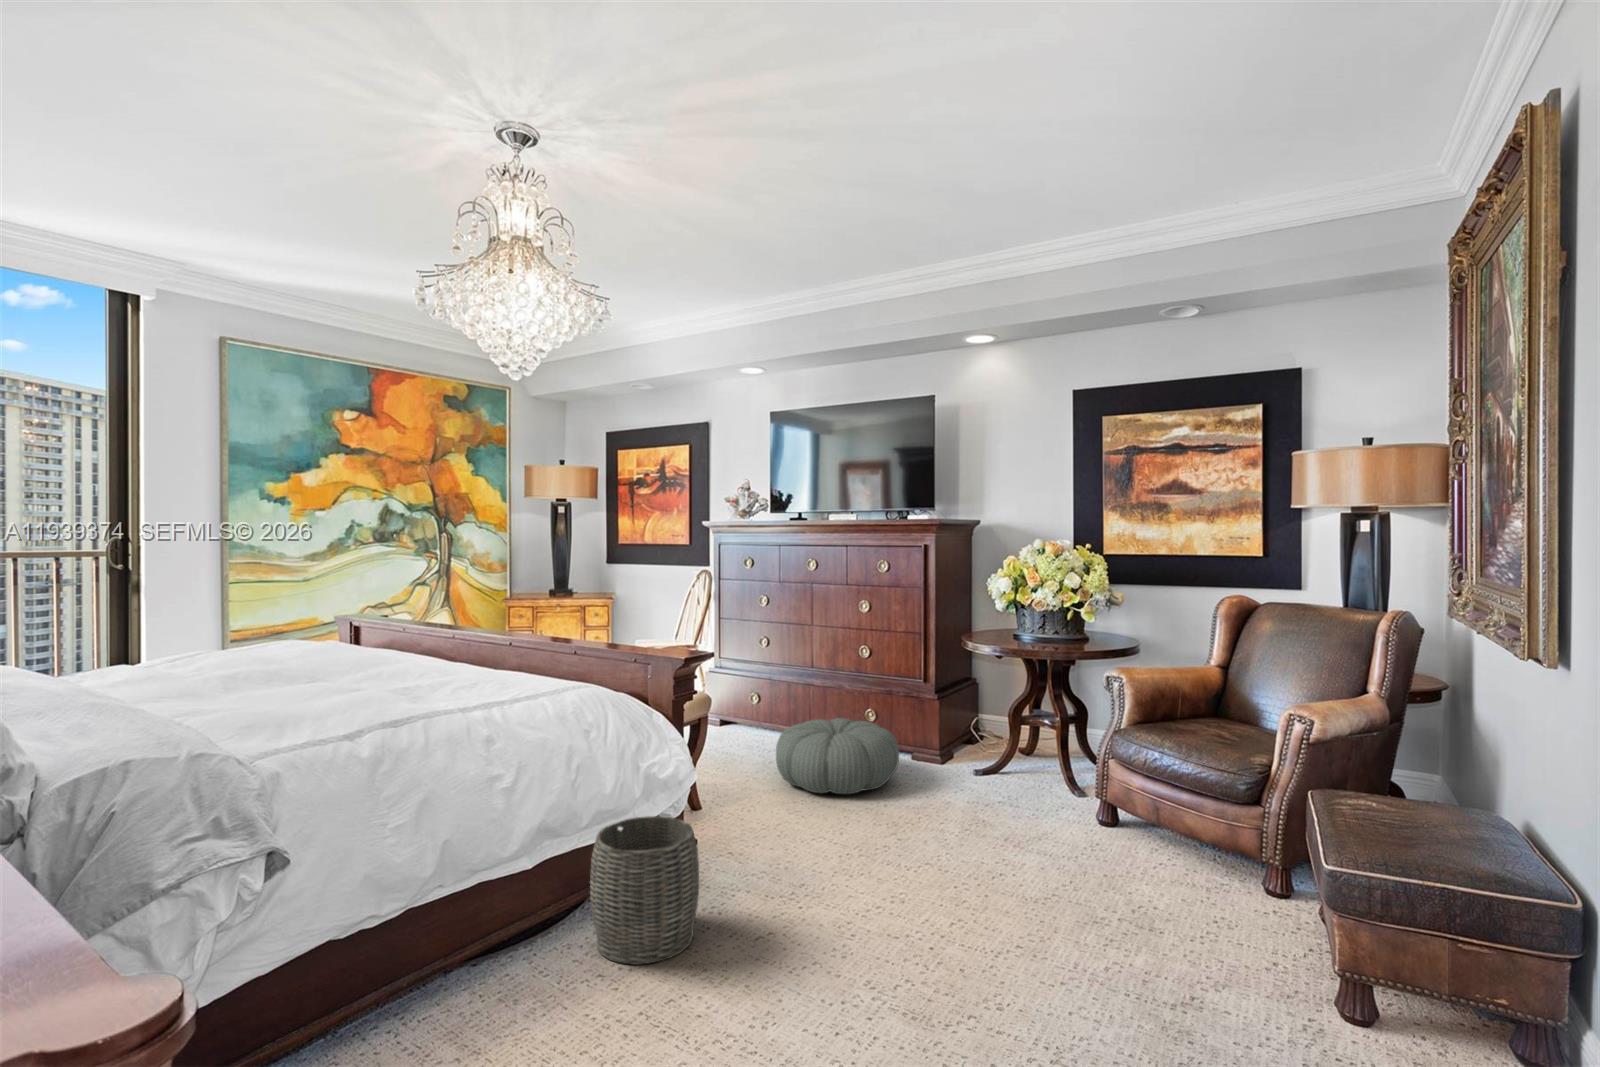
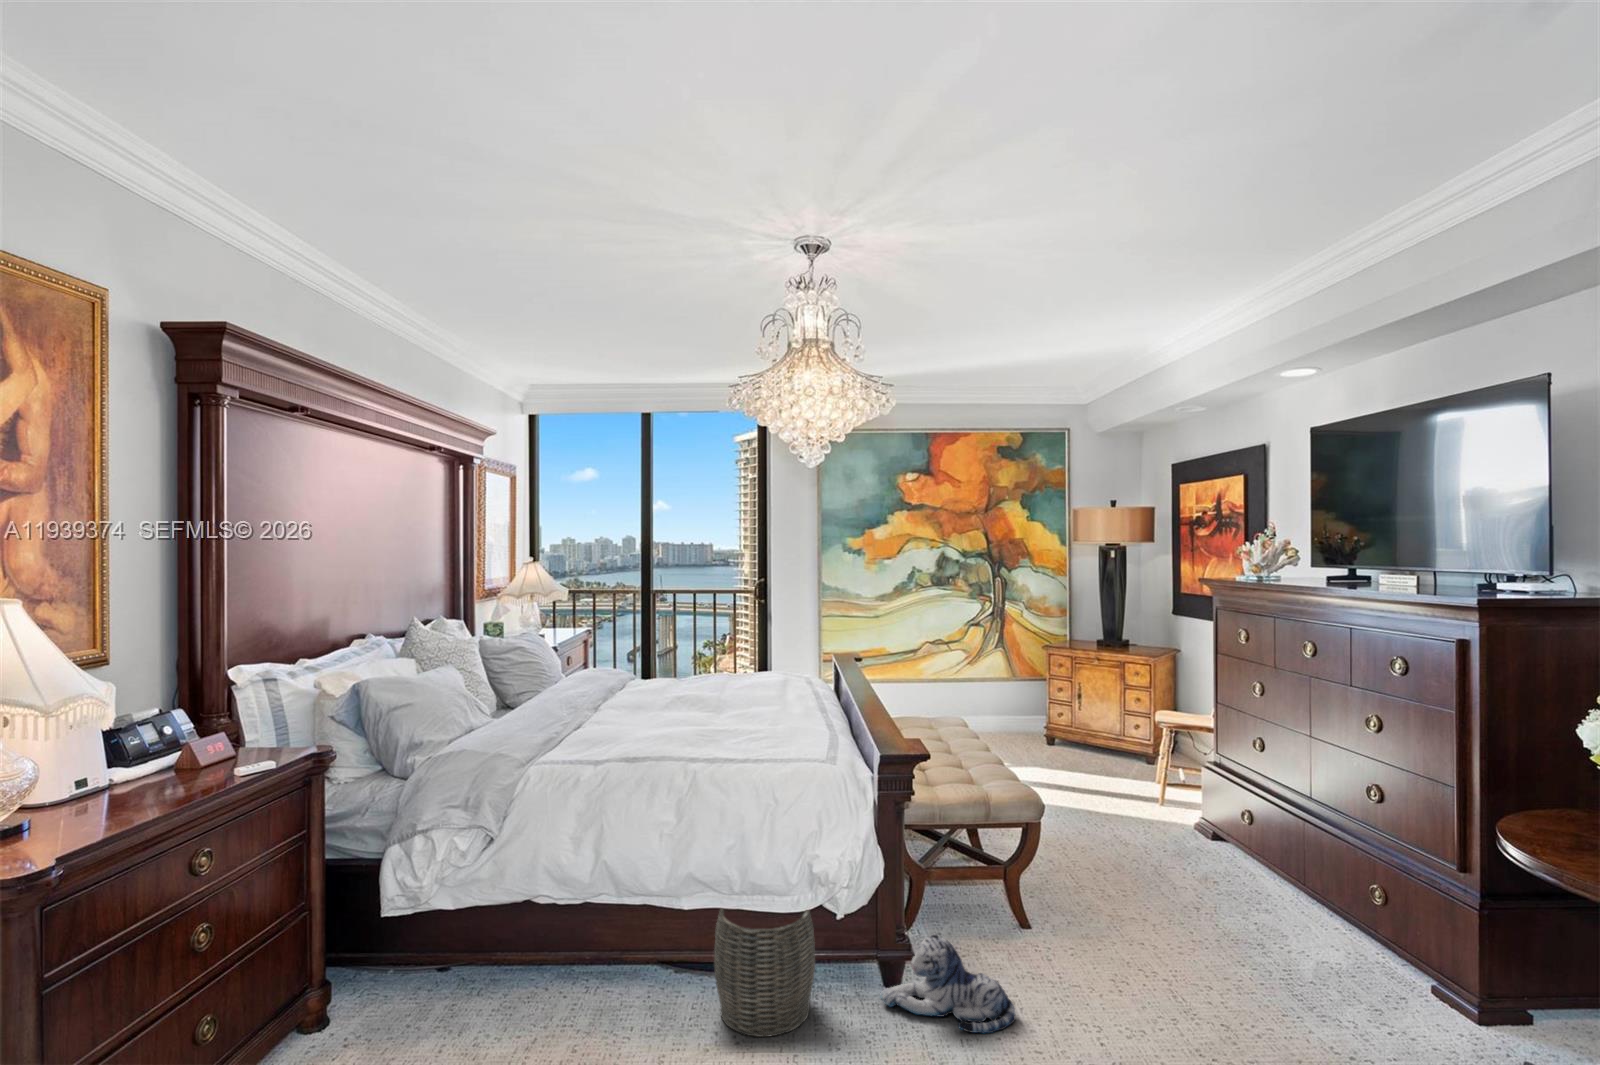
pouf: present [776,718,899,794] -> none [1130,865,1324,996]
plush toy: none [714,808,808,887] -> present [880,934,1016,1033]

